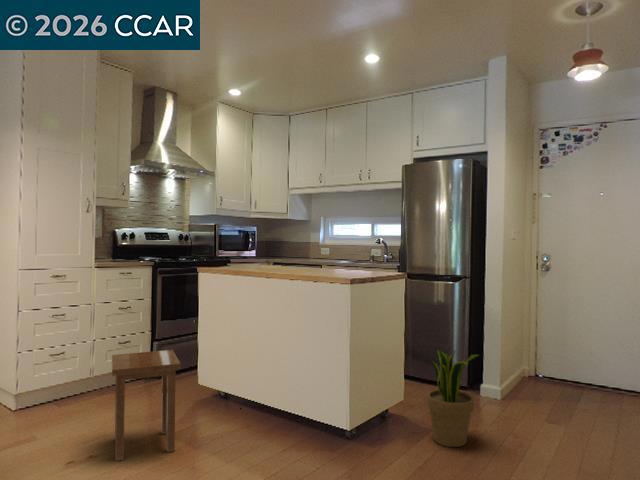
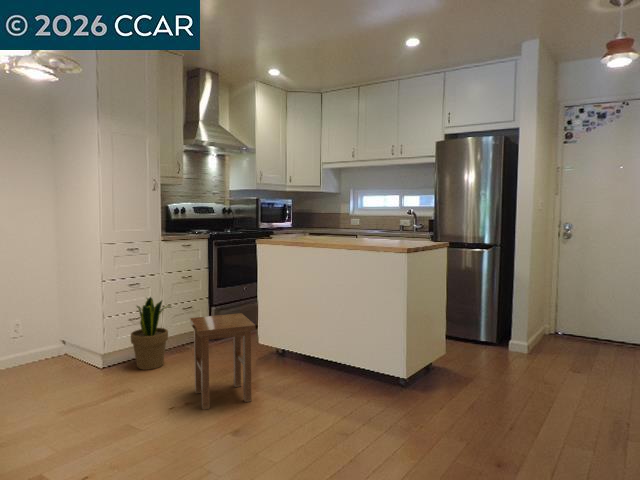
potted plant: present [427,351,478,447] -> present [131,297,171,370]

